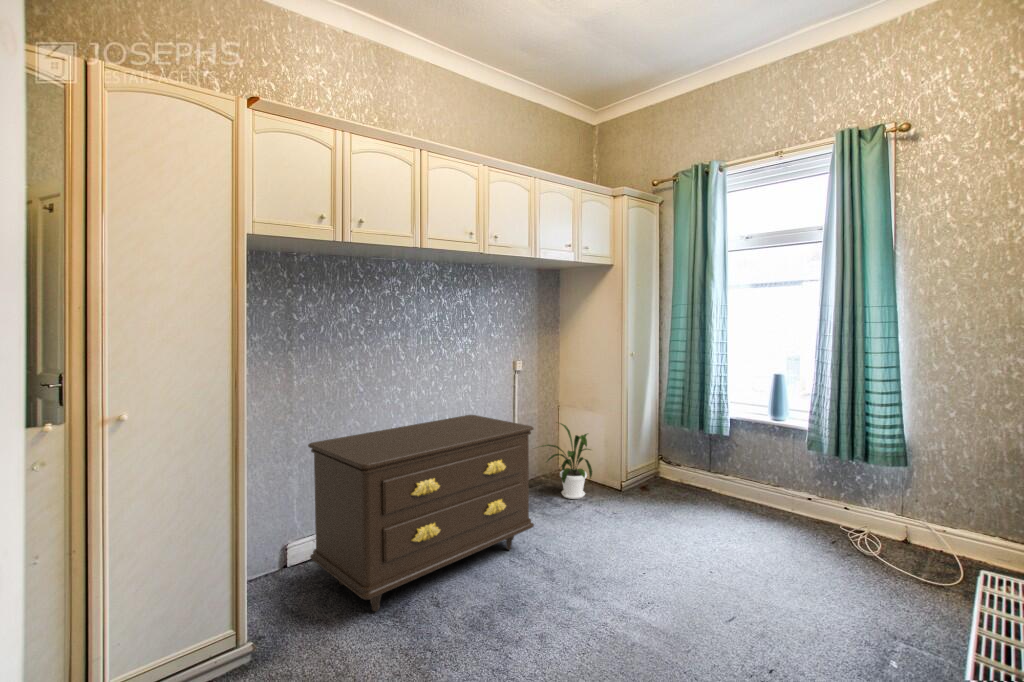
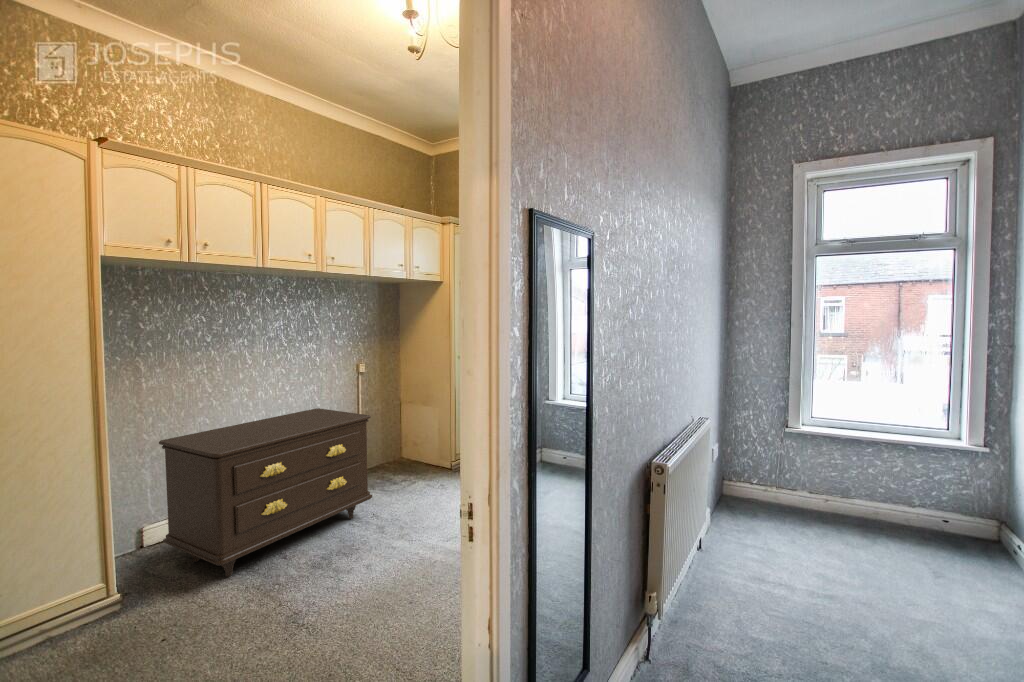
house plant: present [541,423,592,499] -> none [375,411,428,475]

